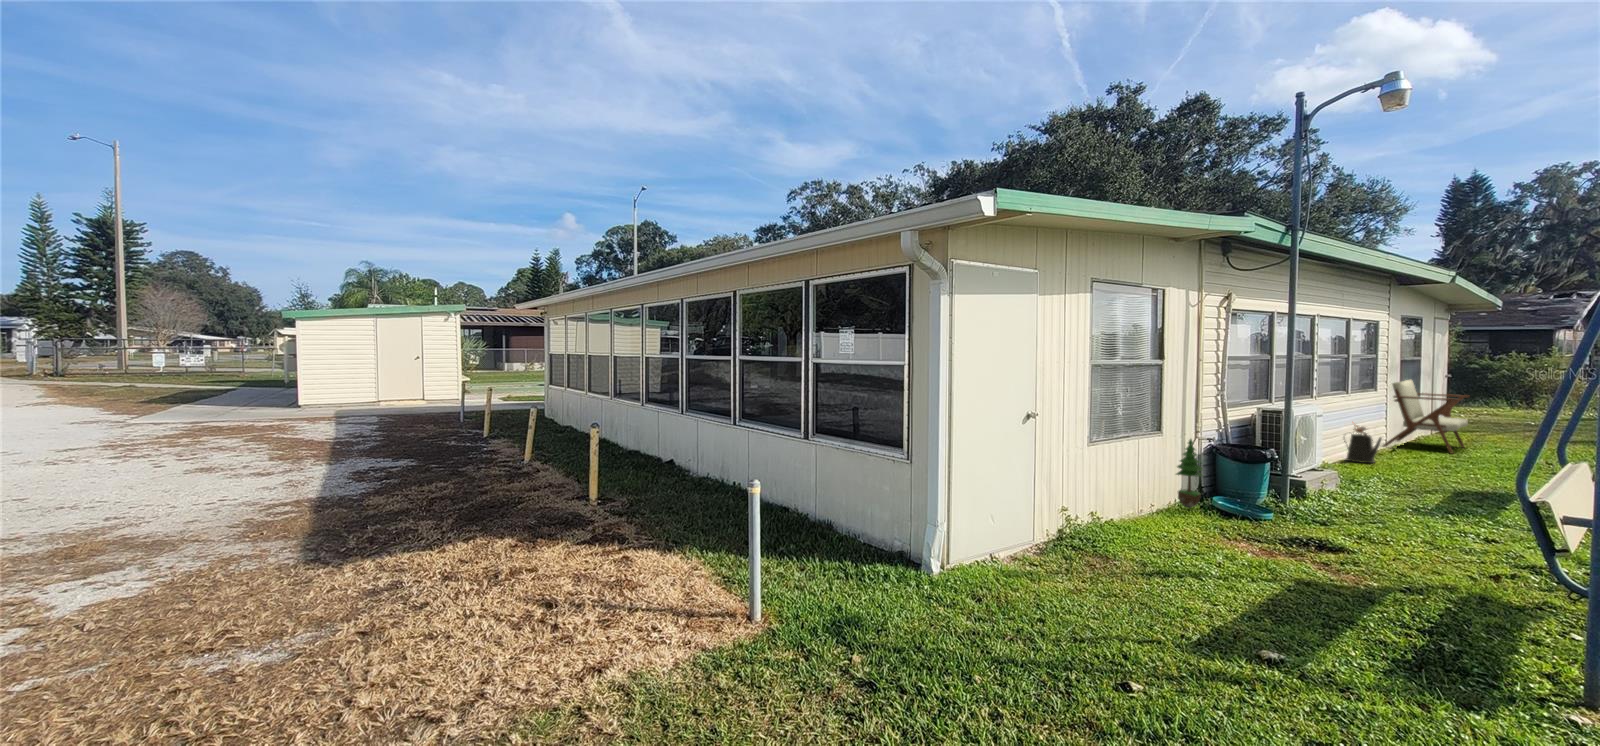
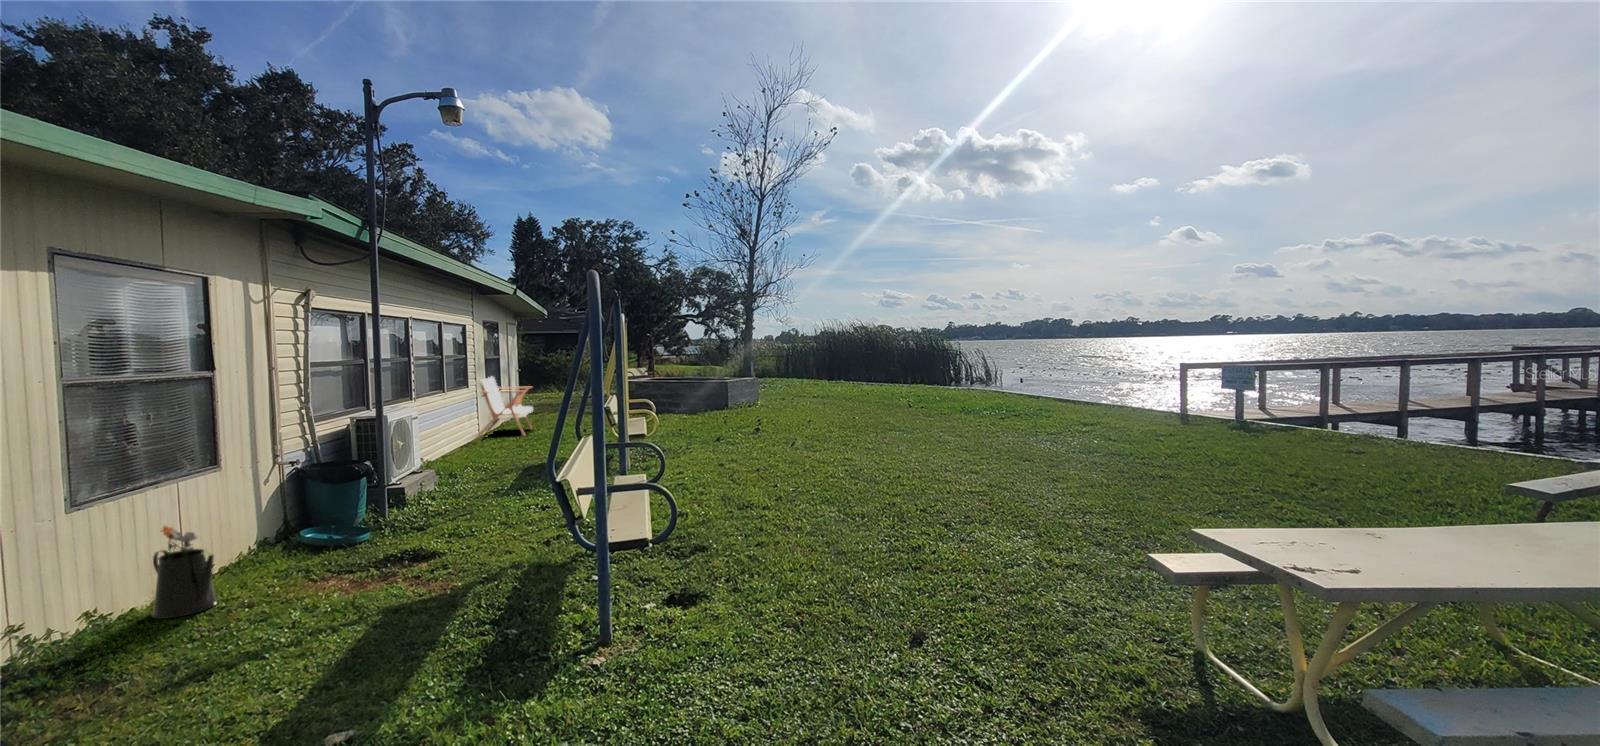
watering can: present [1344,425,1381,463] -> present [152,526,218,619]
potted tree: present [1176,439,1203,509] -> none [244,466,285,554]

